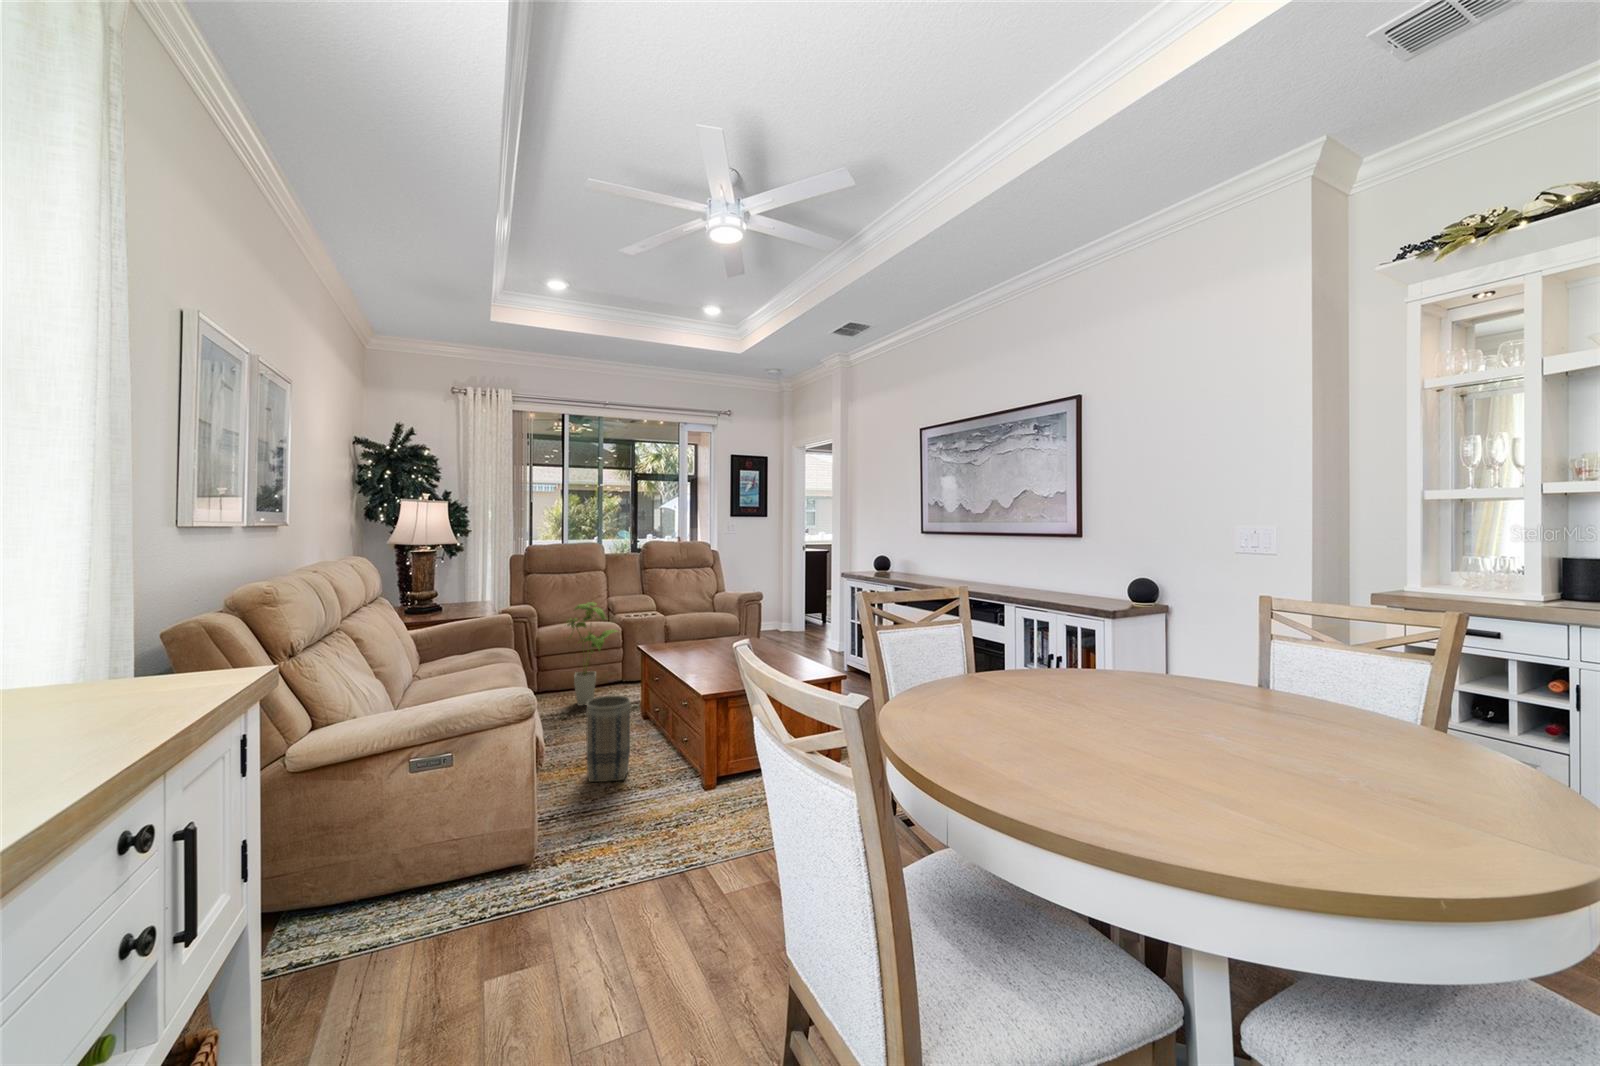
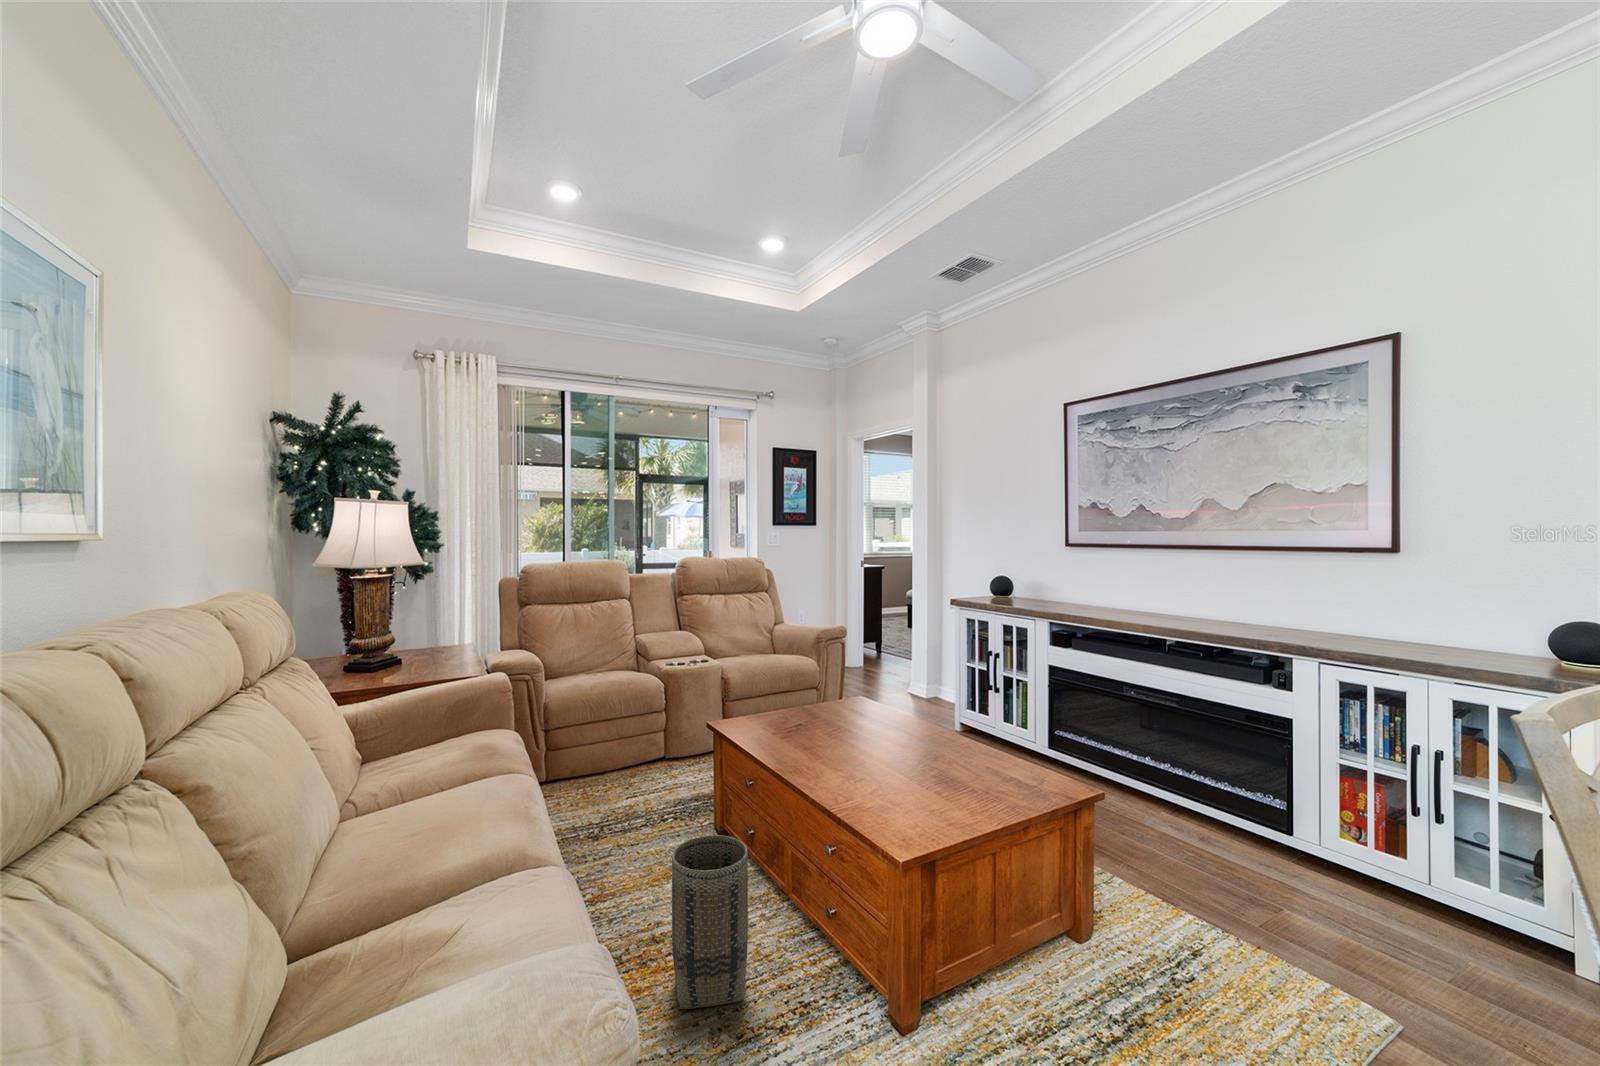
house plant: present [567,602,617,706] -> none [589,651,671,809]

